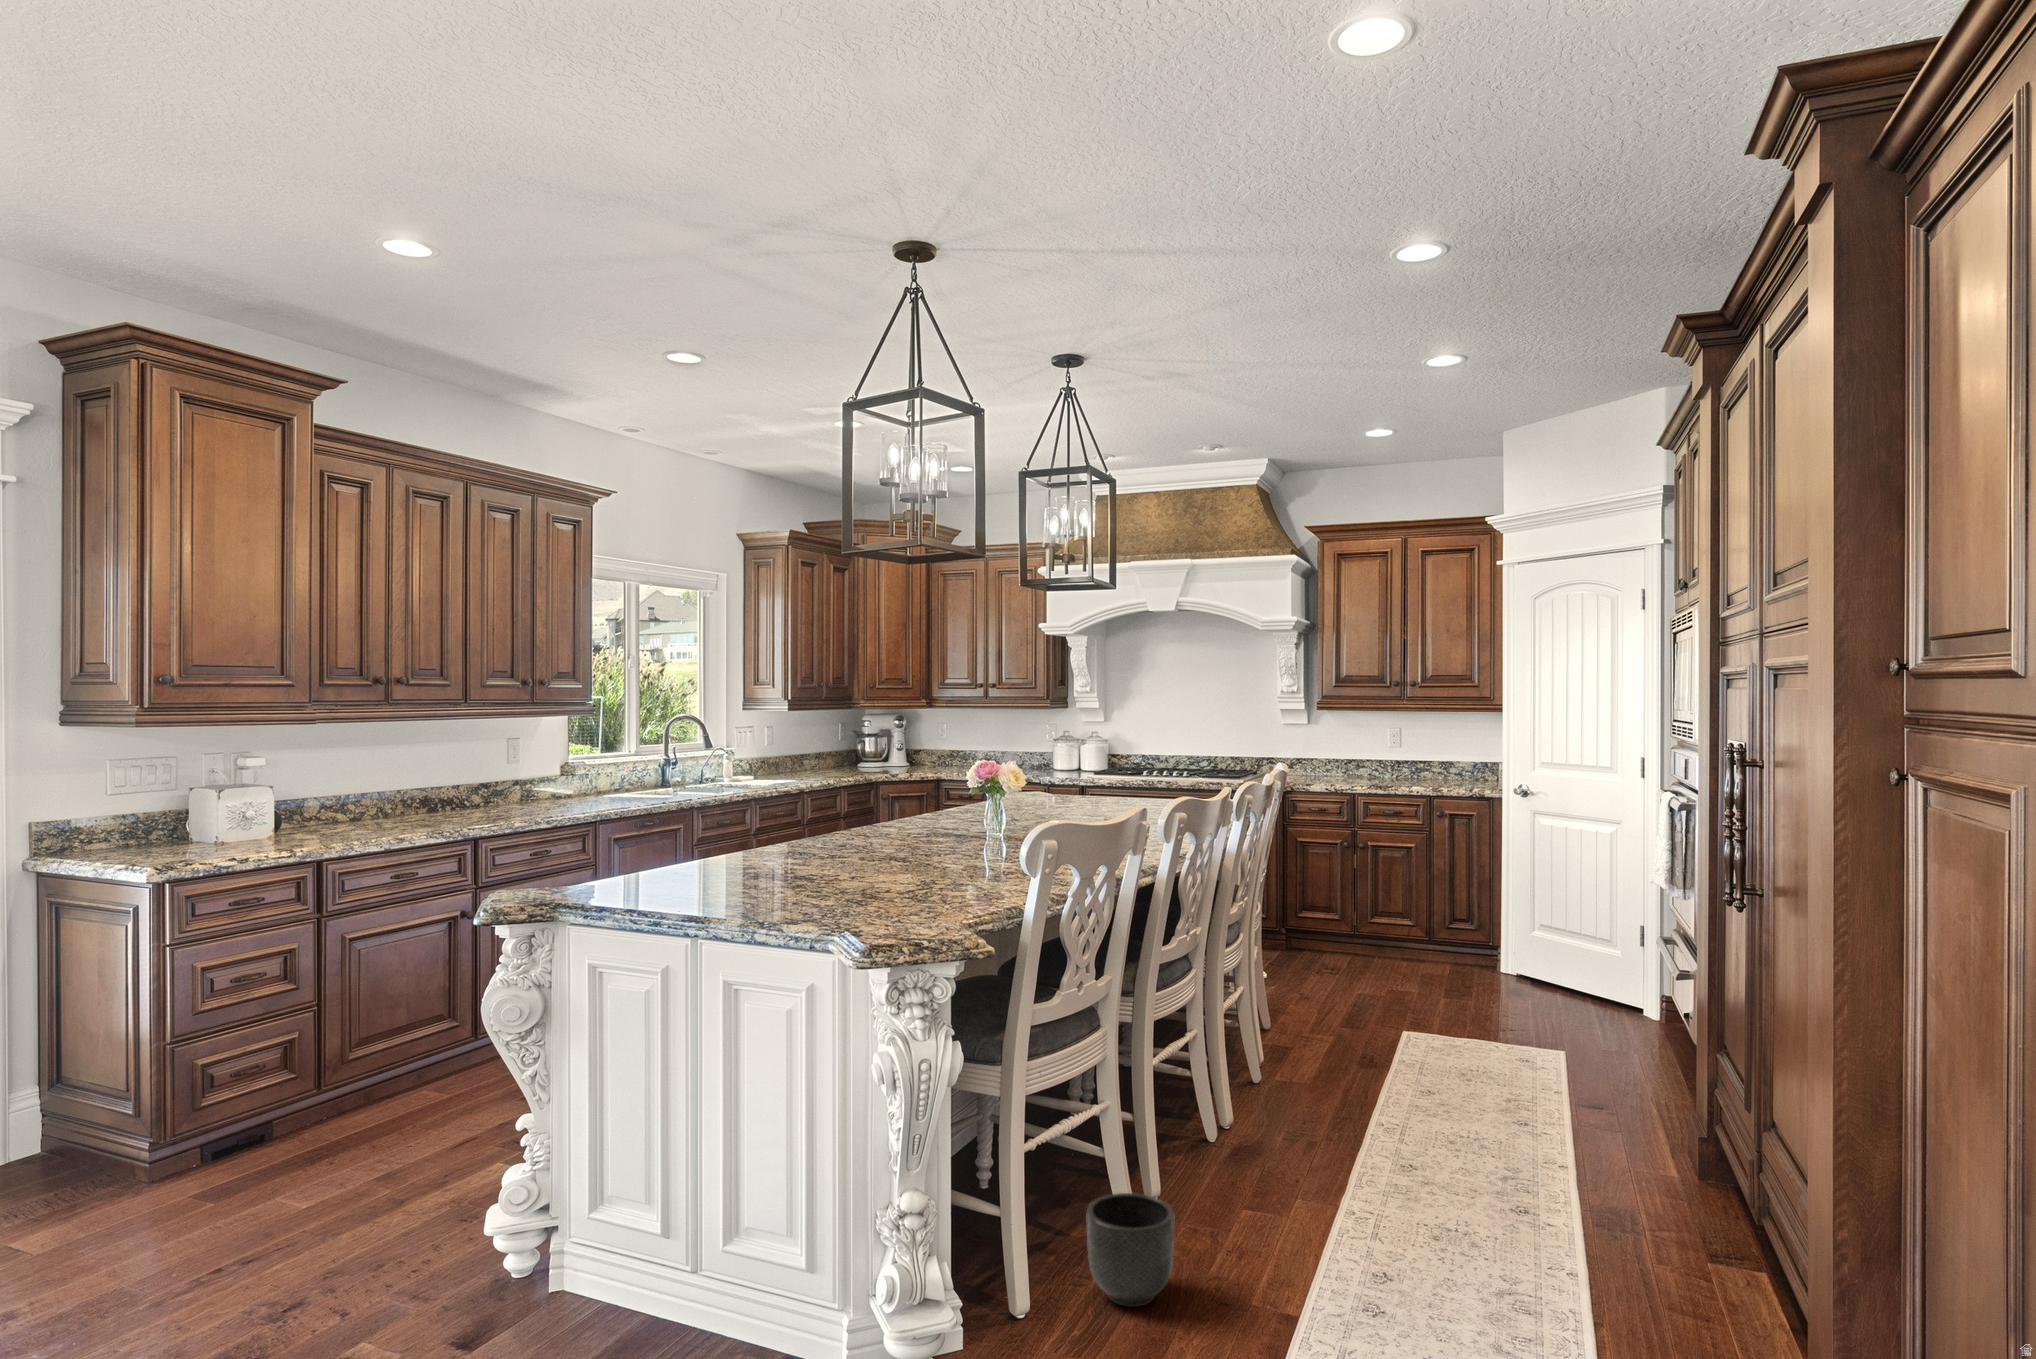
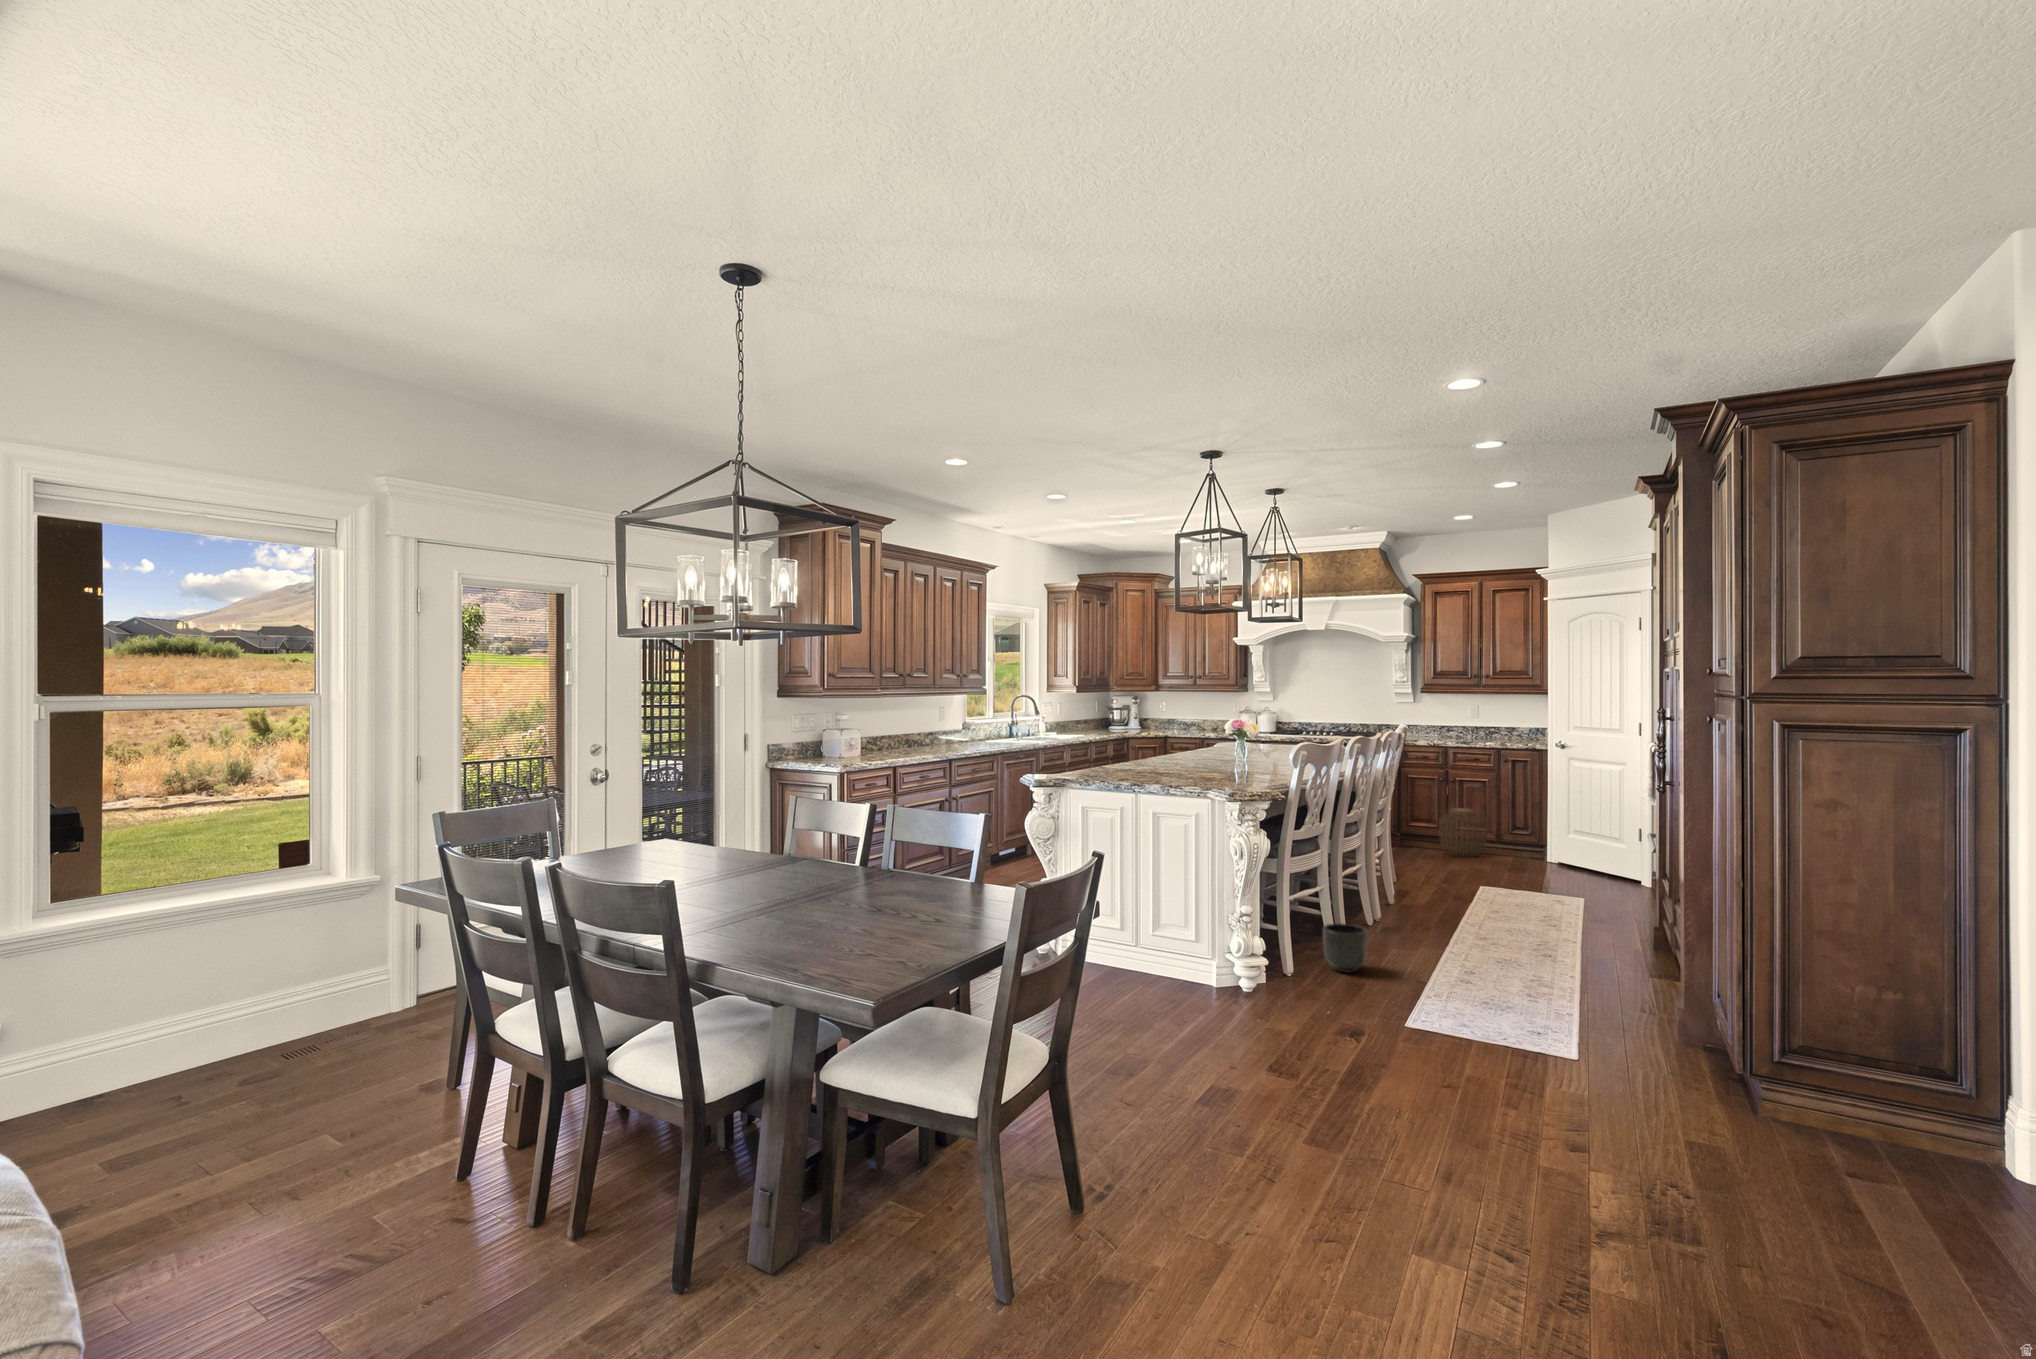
woven basket: none [1343,892,1415,972] -> present [1439,808,1487,857]

